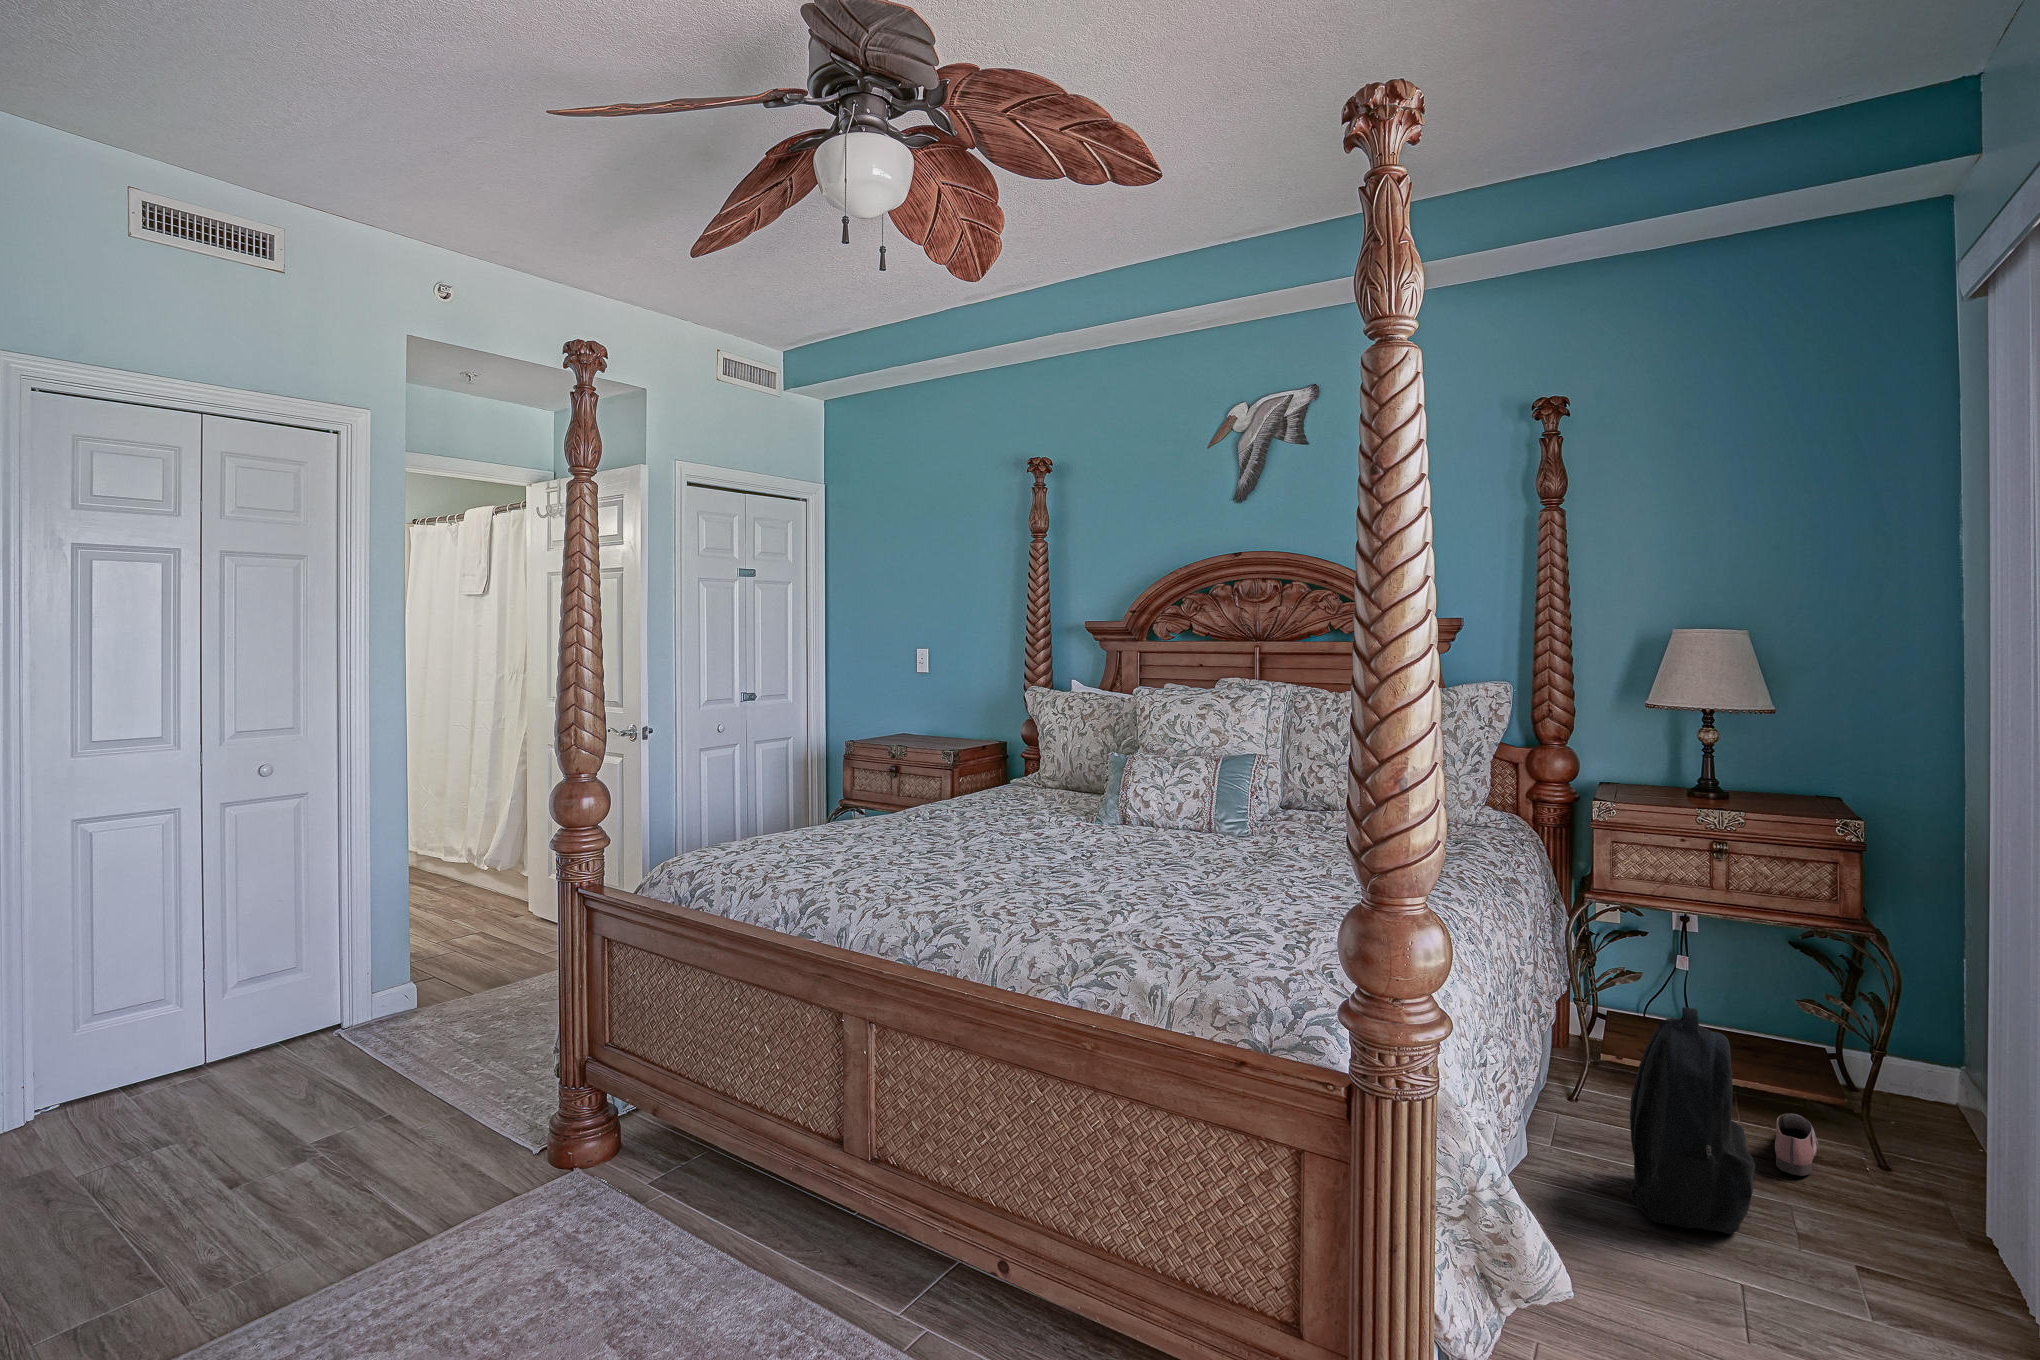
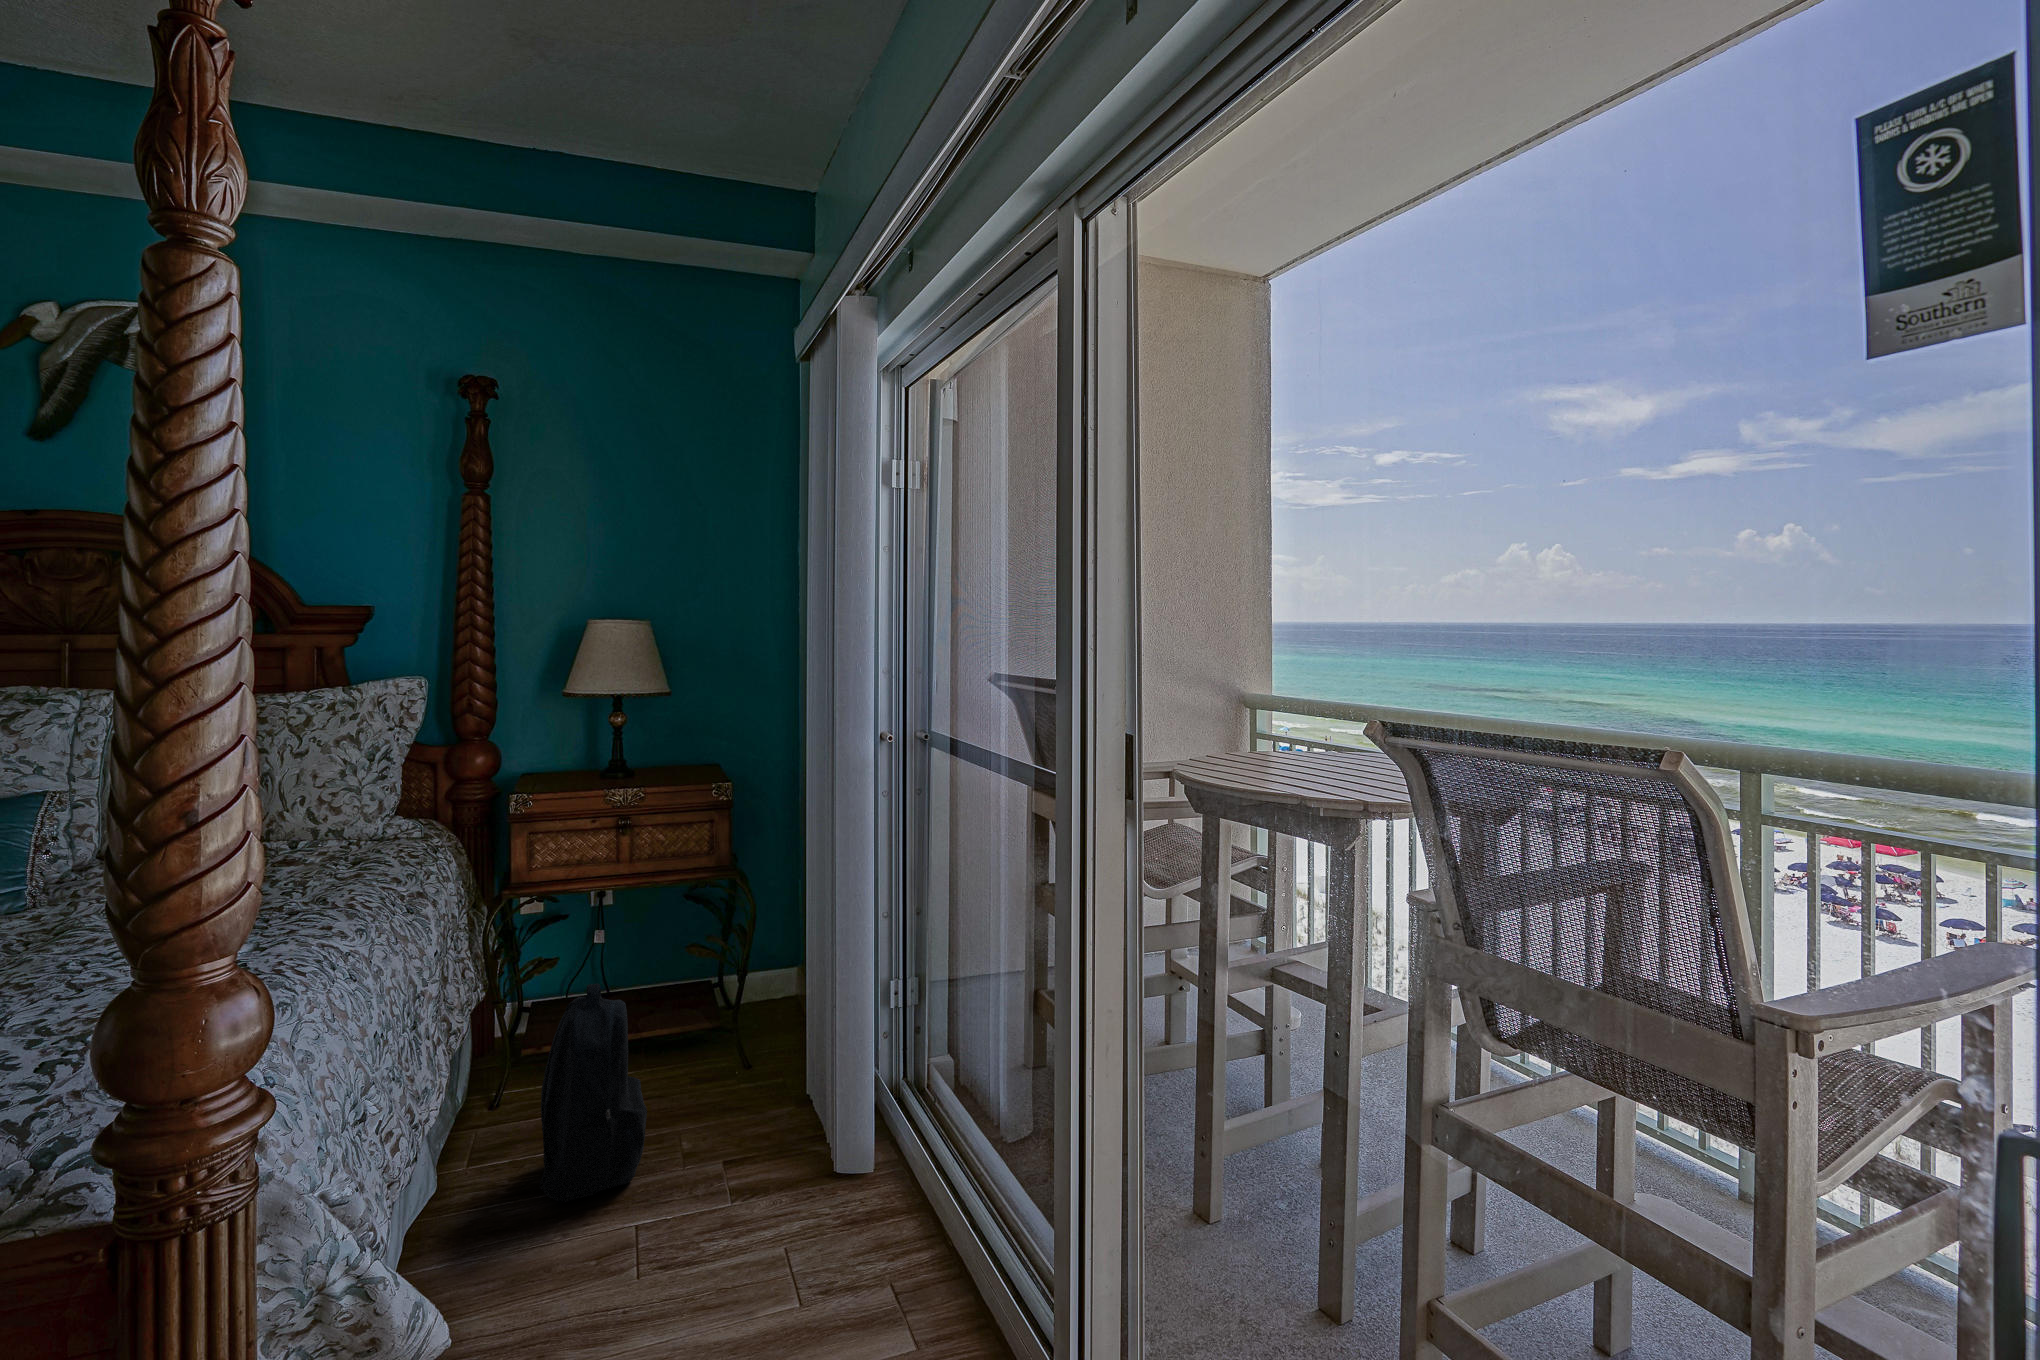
shoe: present [1775,1113,1819,1176] -> none [668,1049,701,1104]

